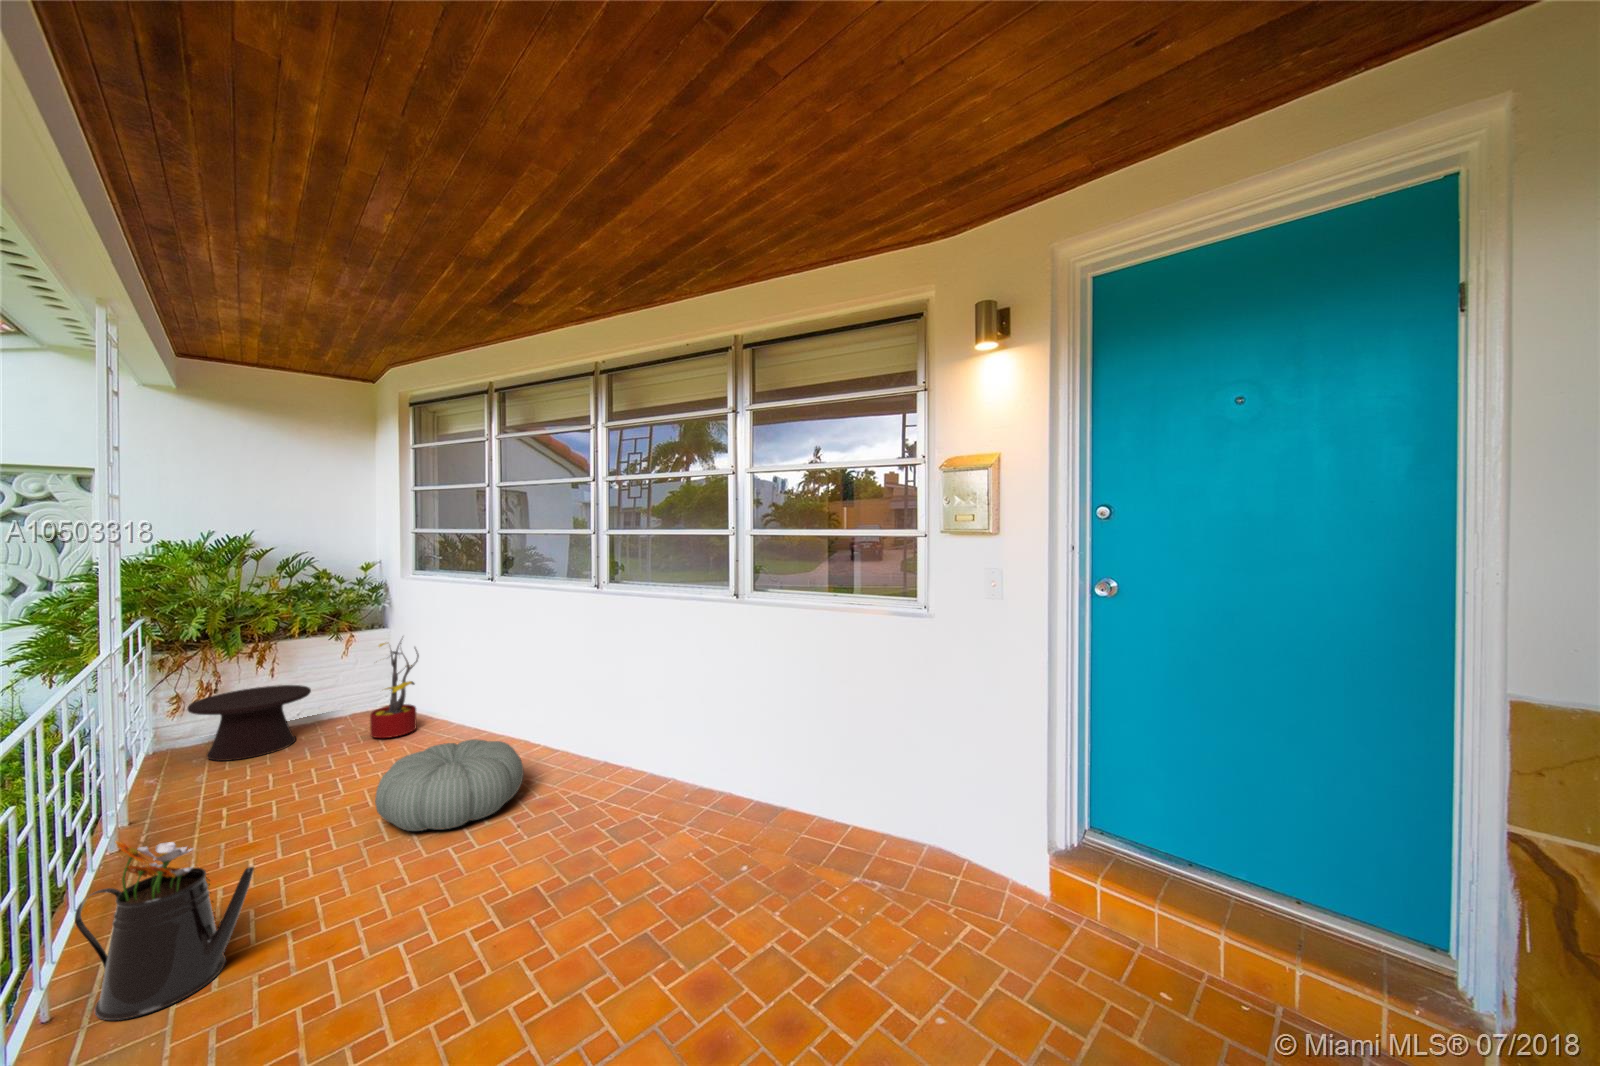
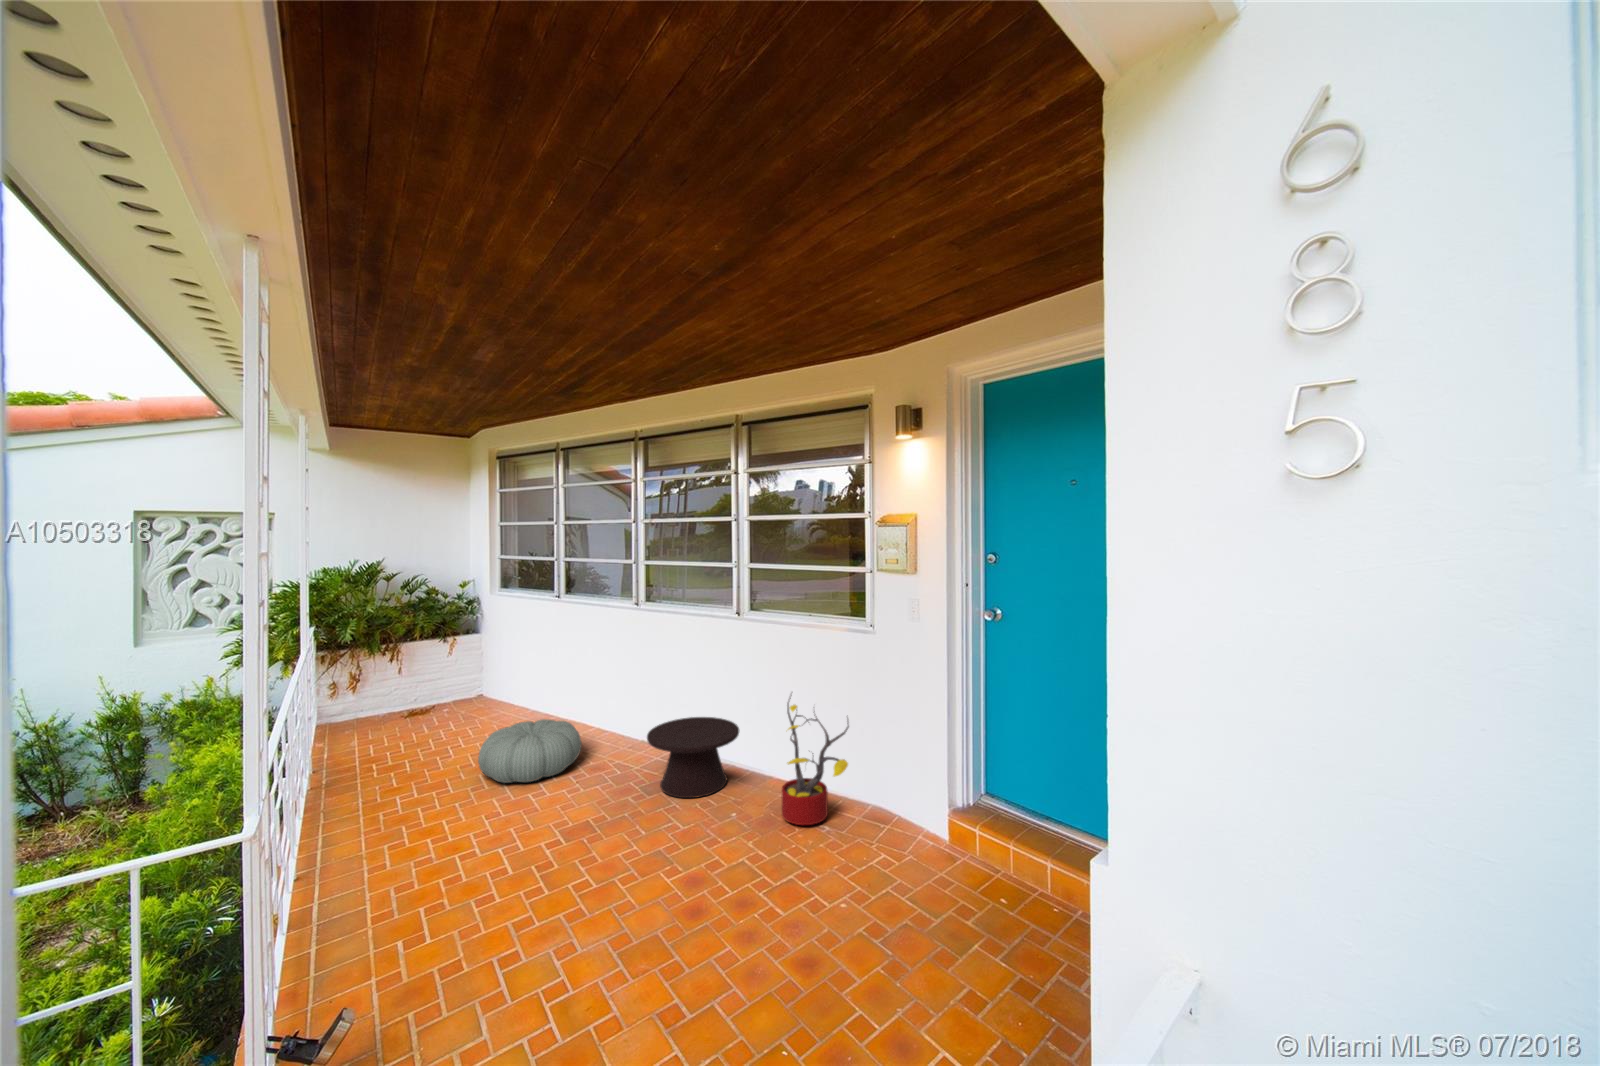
decorative plant: present [370,643,419,738] -> present [782,695,849,825]
side table: present [187,685,311,761] -> present [647,717,739,798]
watering can: present [75,842,254,1020] -> none [307,770,410,883]

